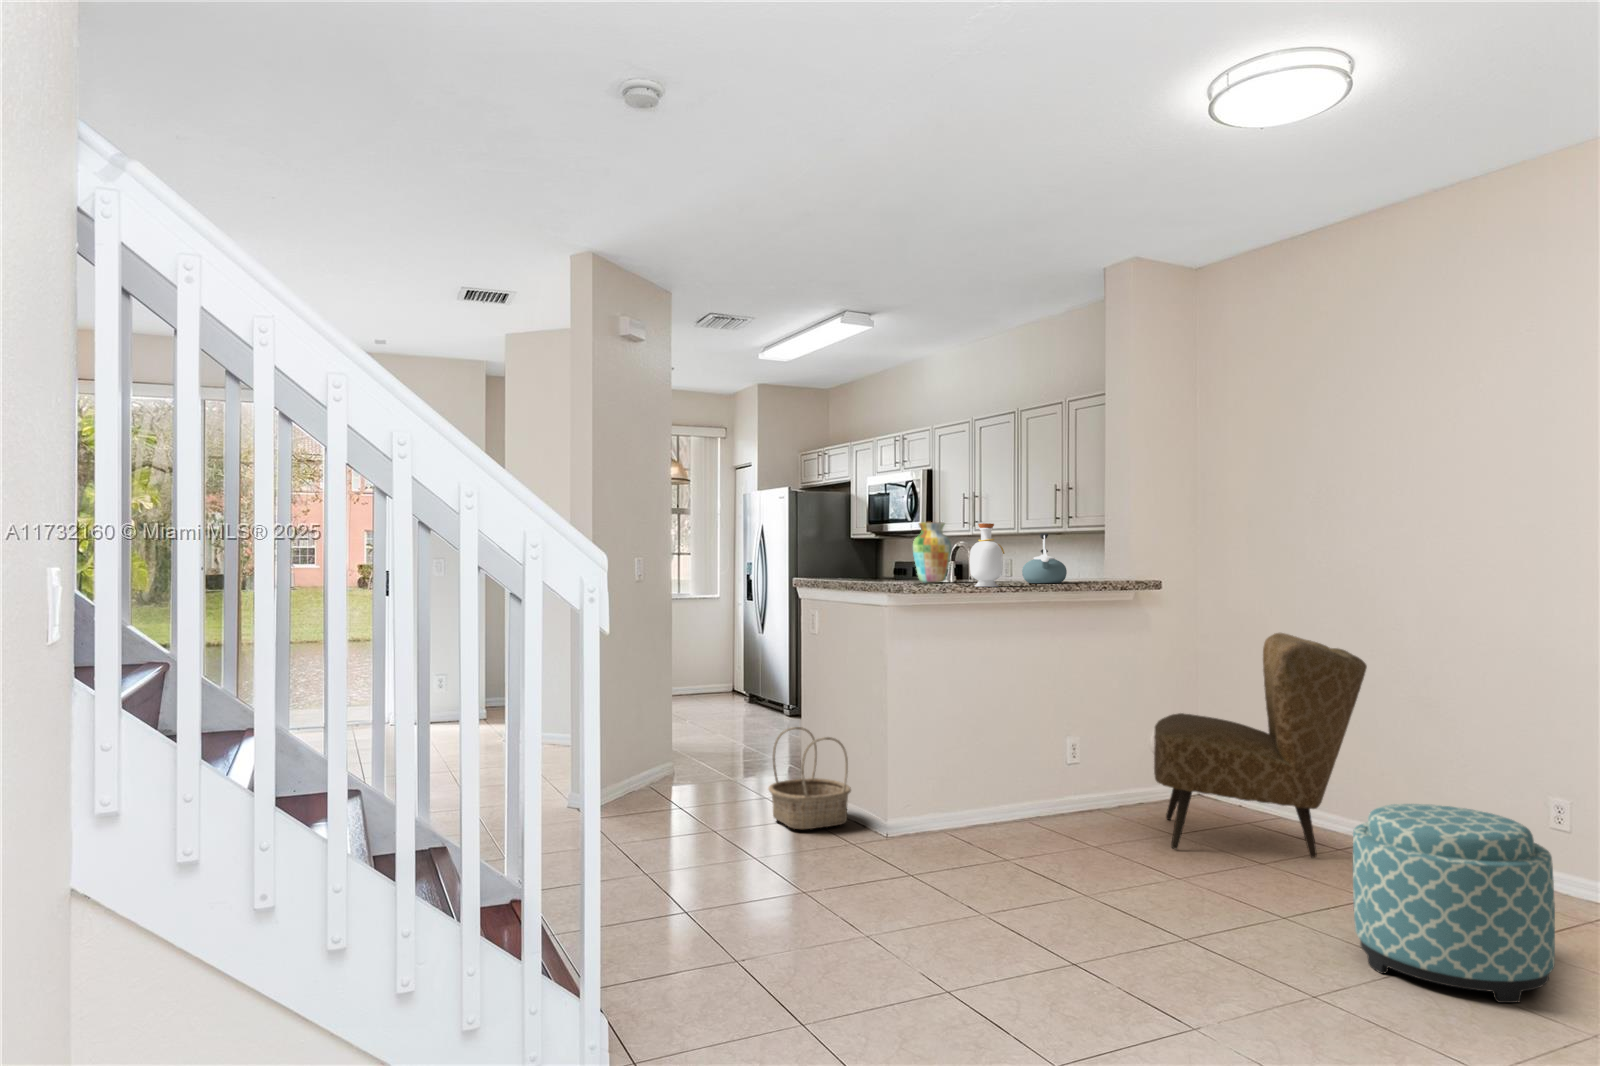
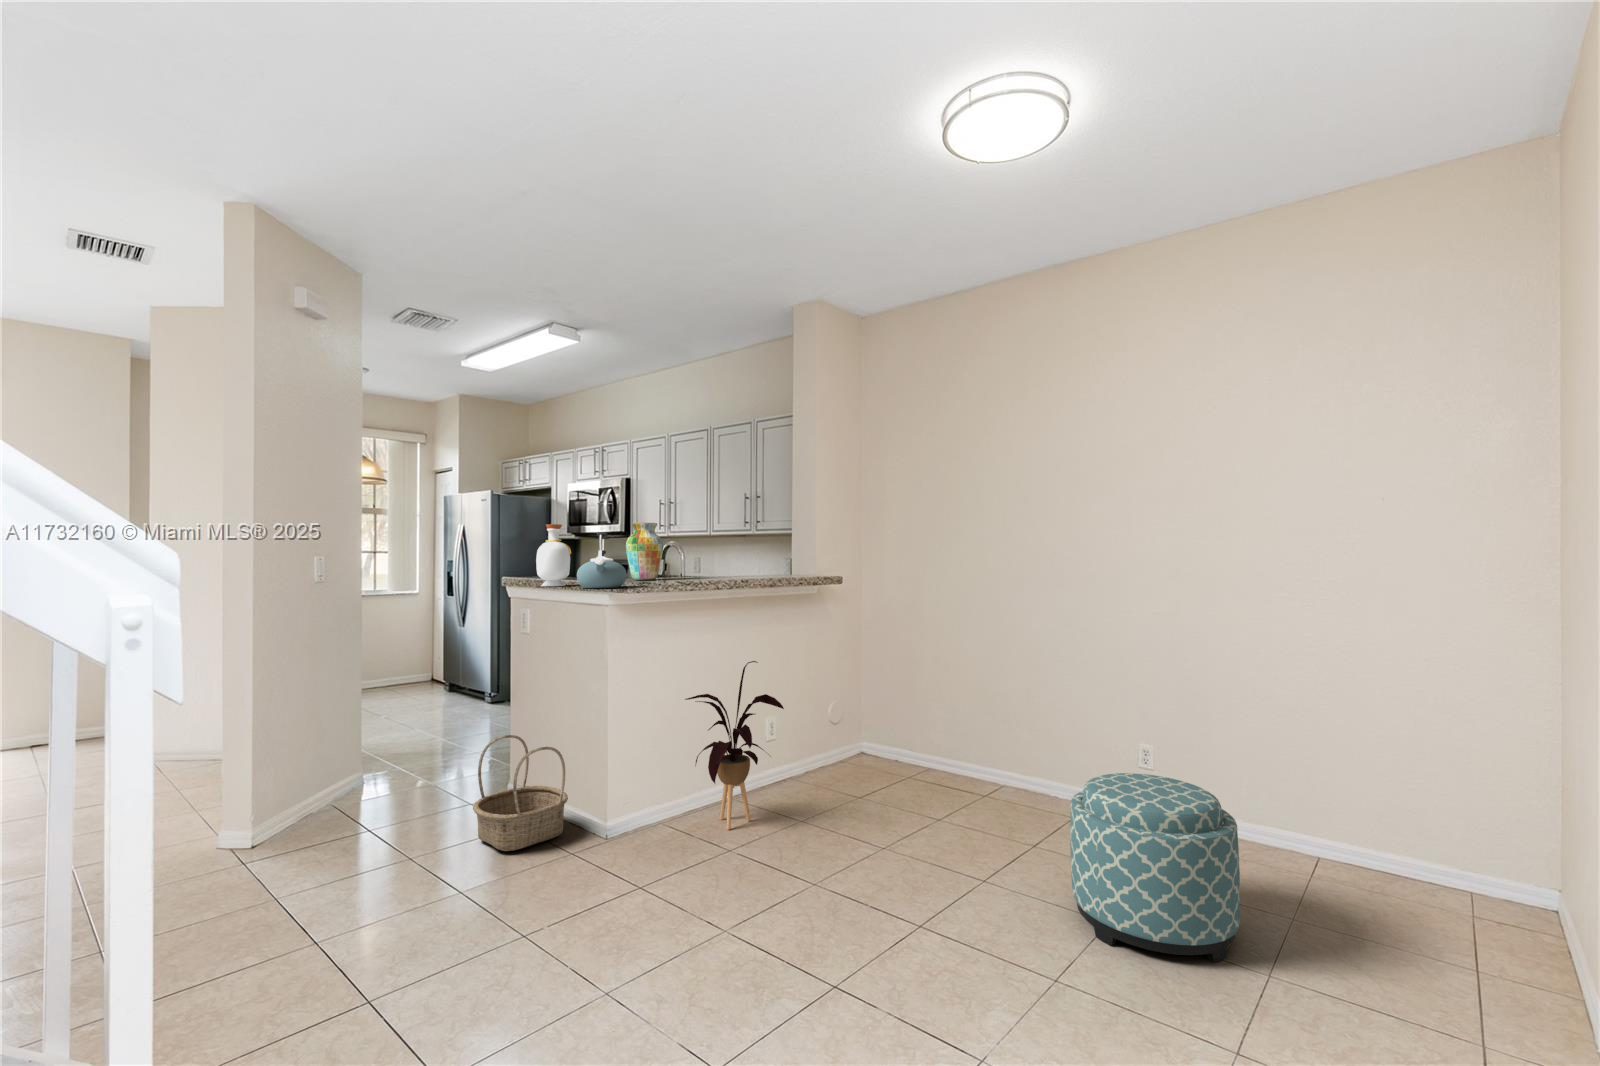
bottle: present [969,523,1004,587] -> present [536,524,571,586]
kettle: present [1022,533,1067,583] -> present [577,532,626,588]
armchair: present [1154,633,1367,858] -> none [848,617,1017,817]
house plant: none [961,668,1063,840] -> present [685,661,784,829]

